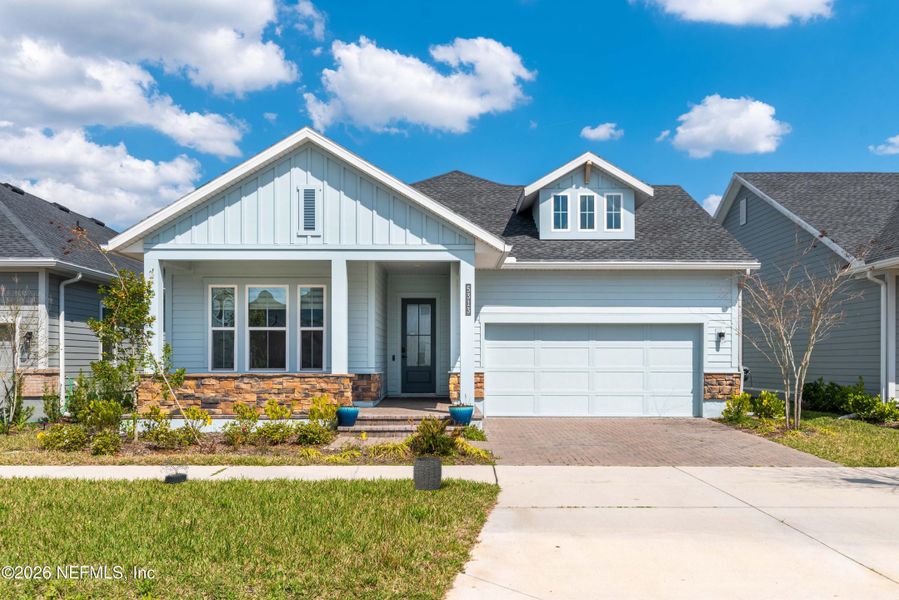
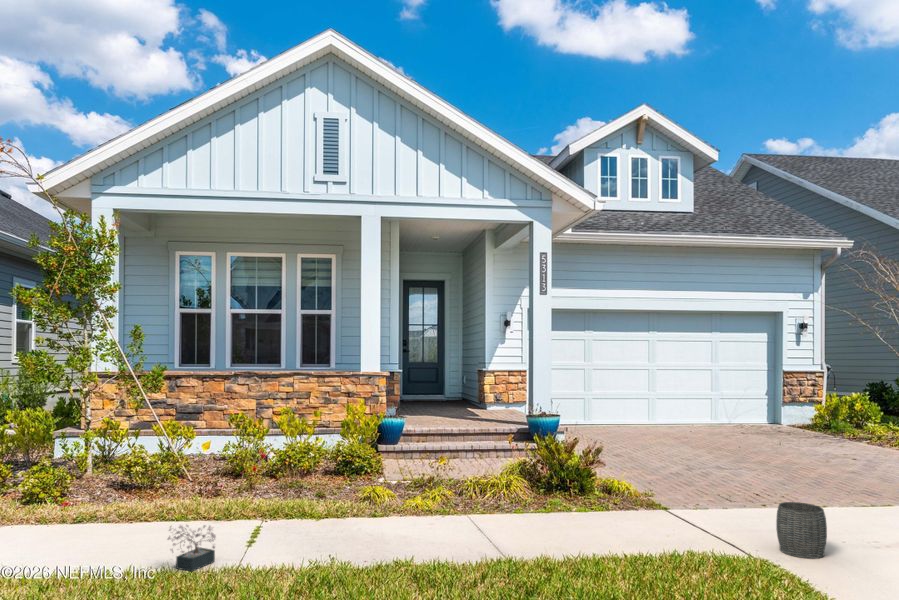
woven basket: present [413,457,442,490] -> present [776,502,827,559]

